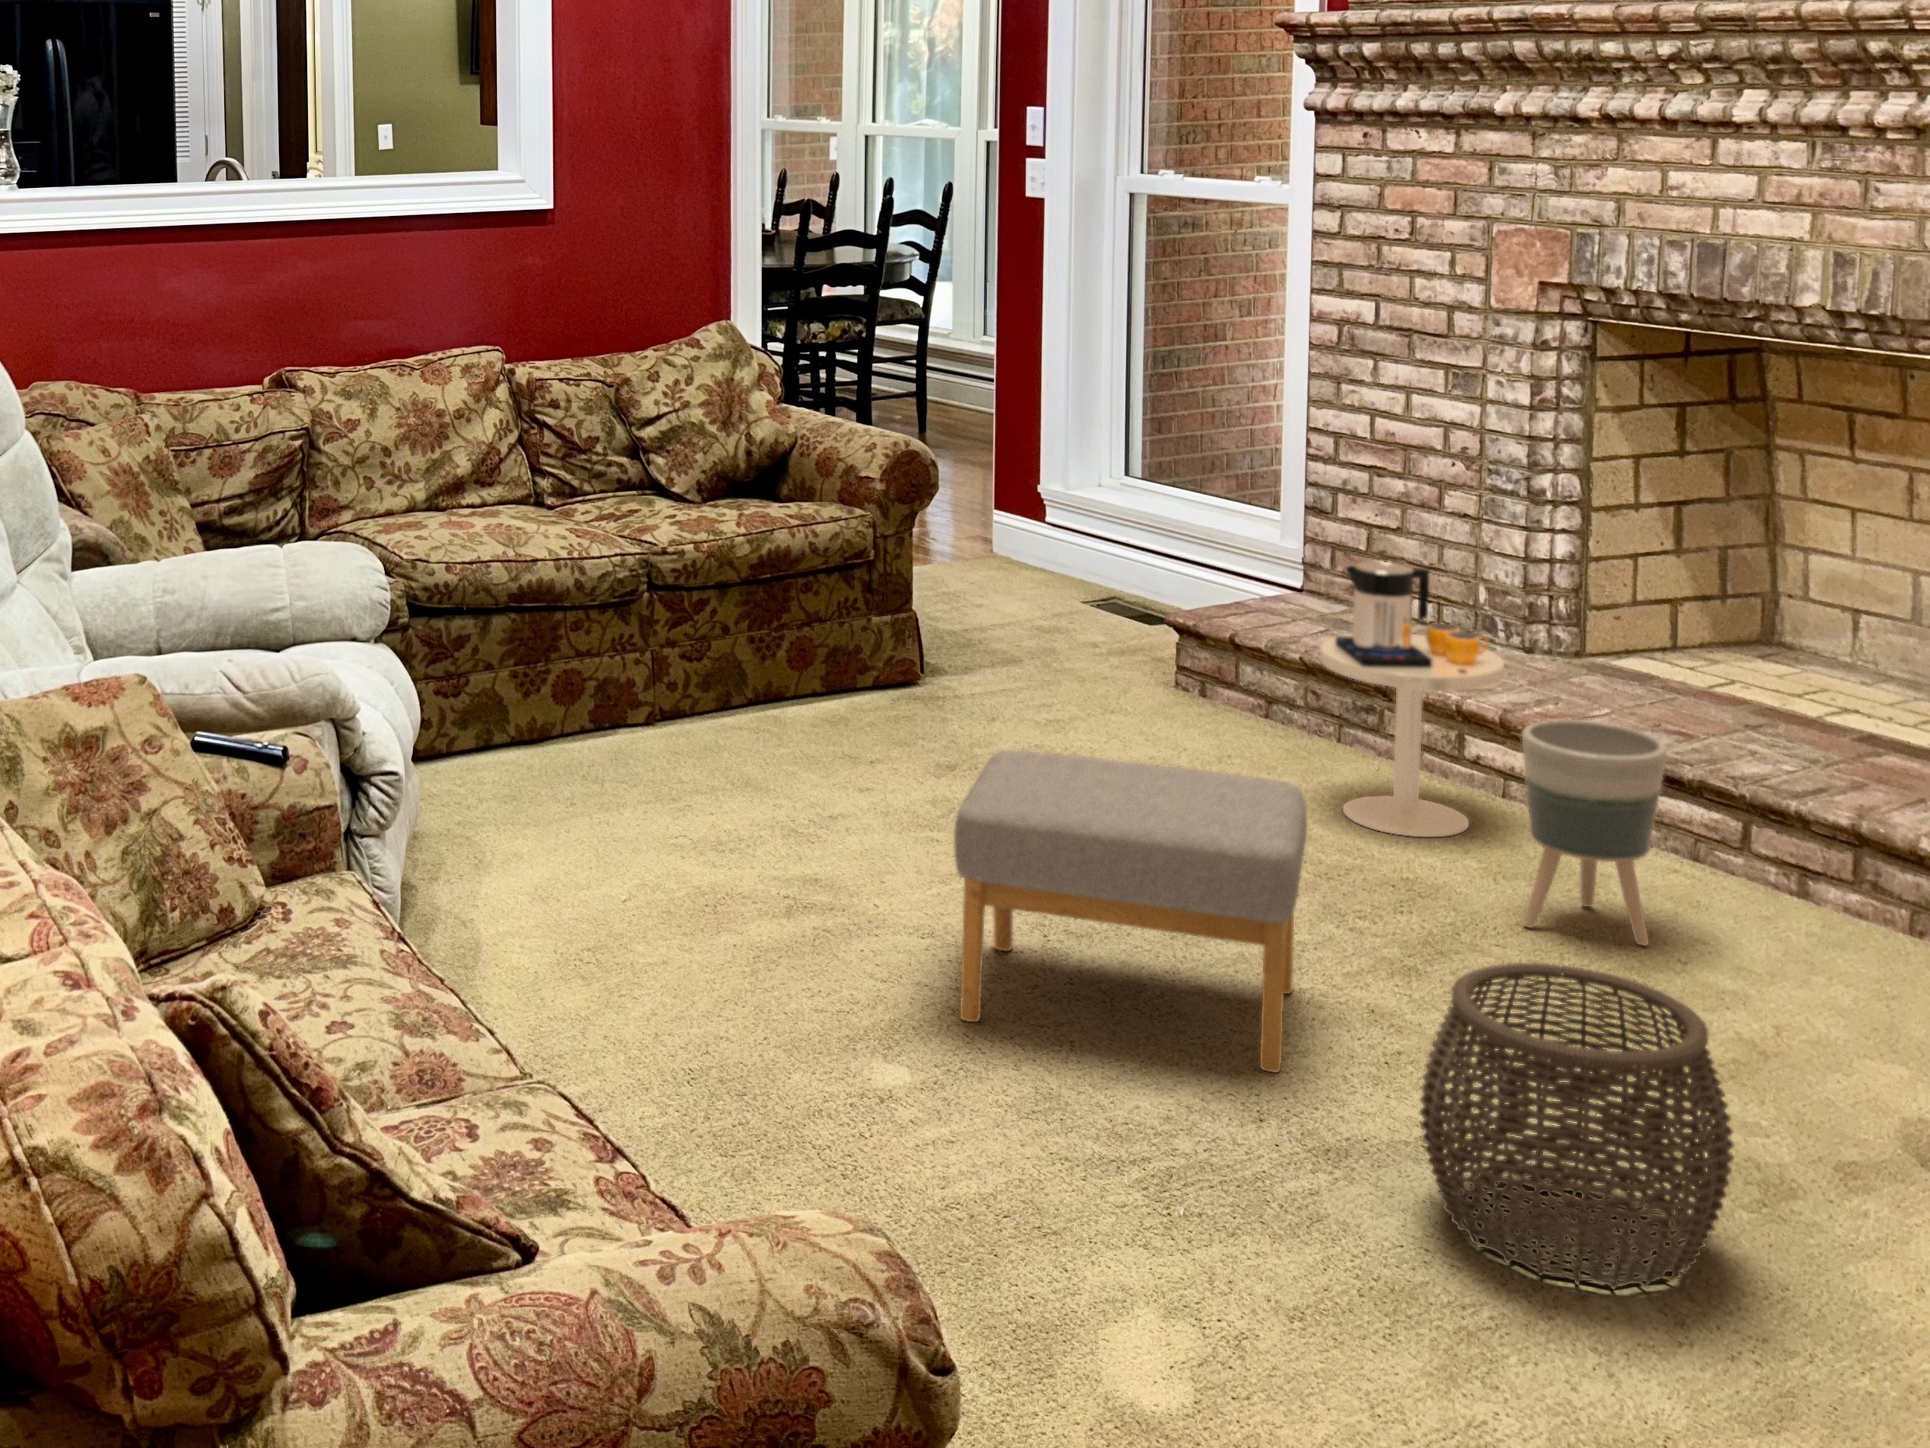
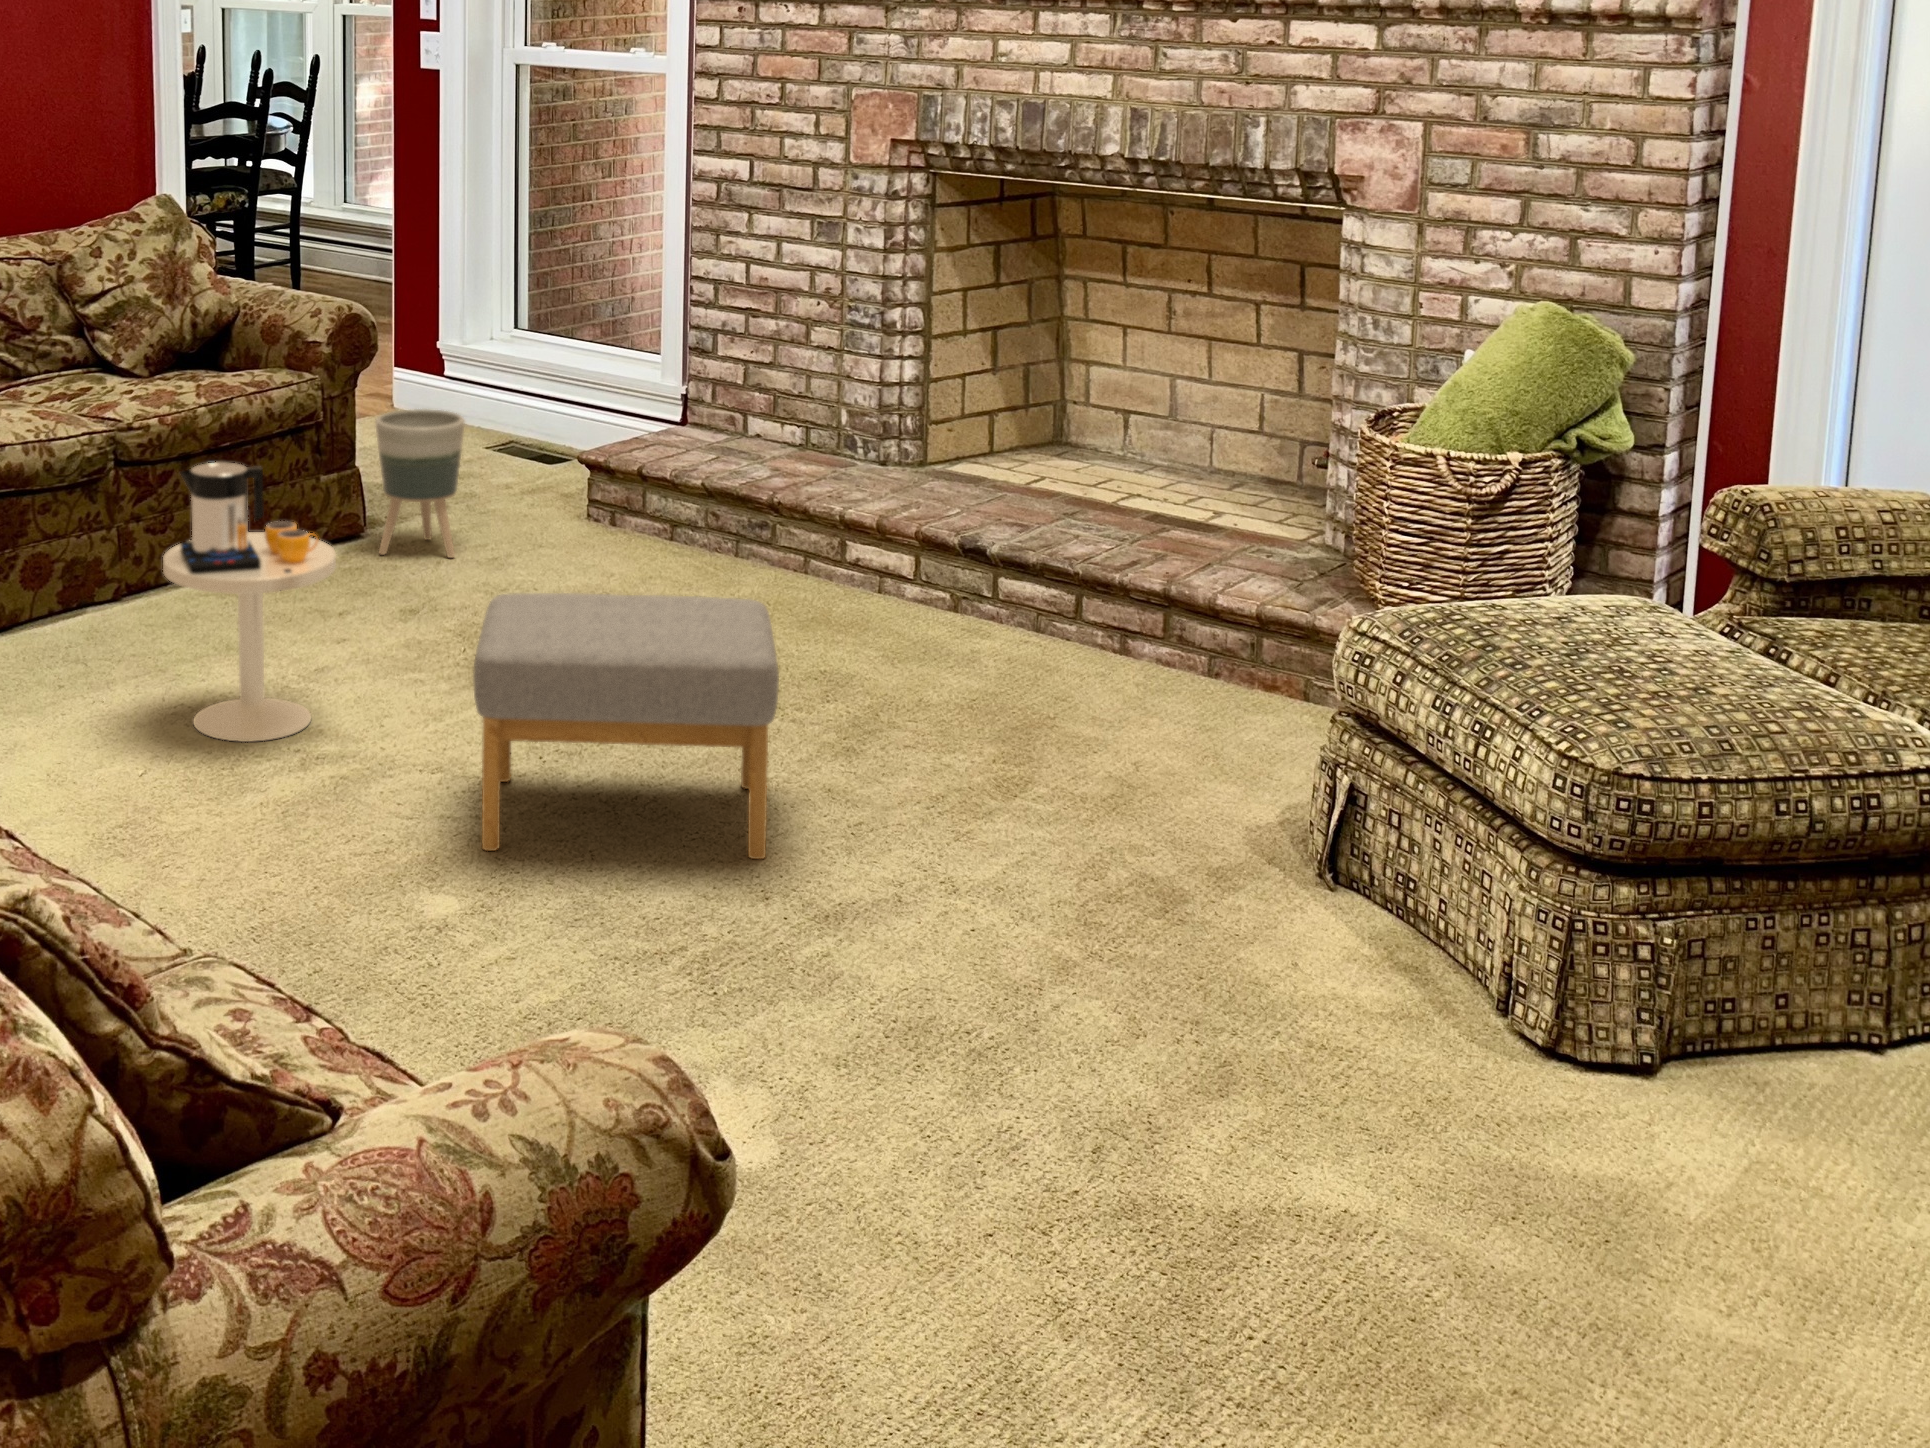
side table: present [1320,562,1504,837] -> present [163,462,336,742]
planter: present [1522,720,1667,946] -> present [376,409,464,558]
woven basket: present [1420,963,1734,1289] -> none [903,733,1149,1001]

